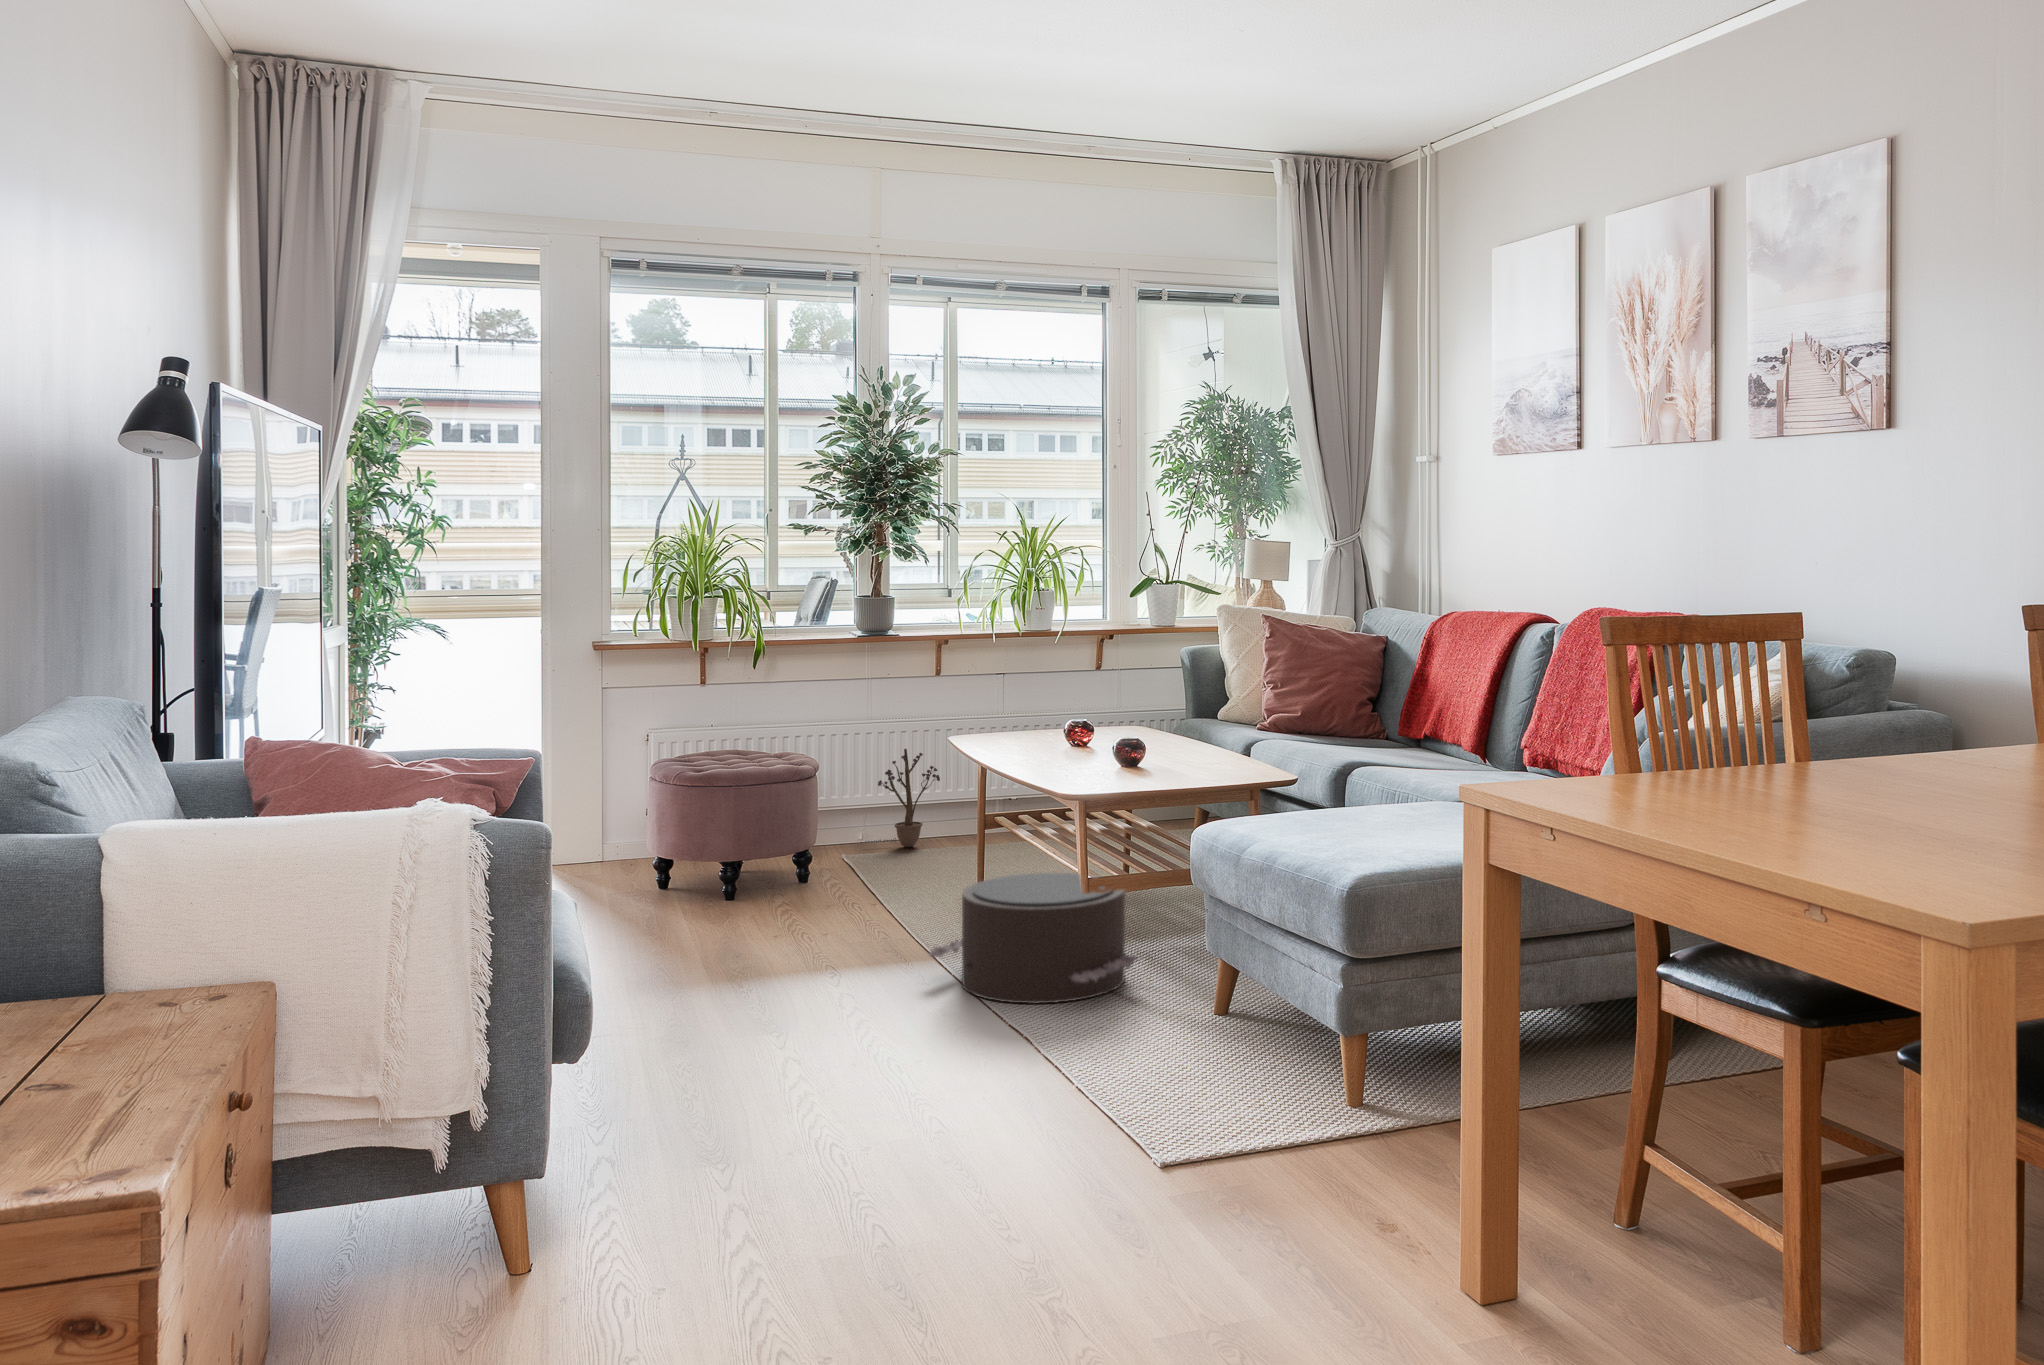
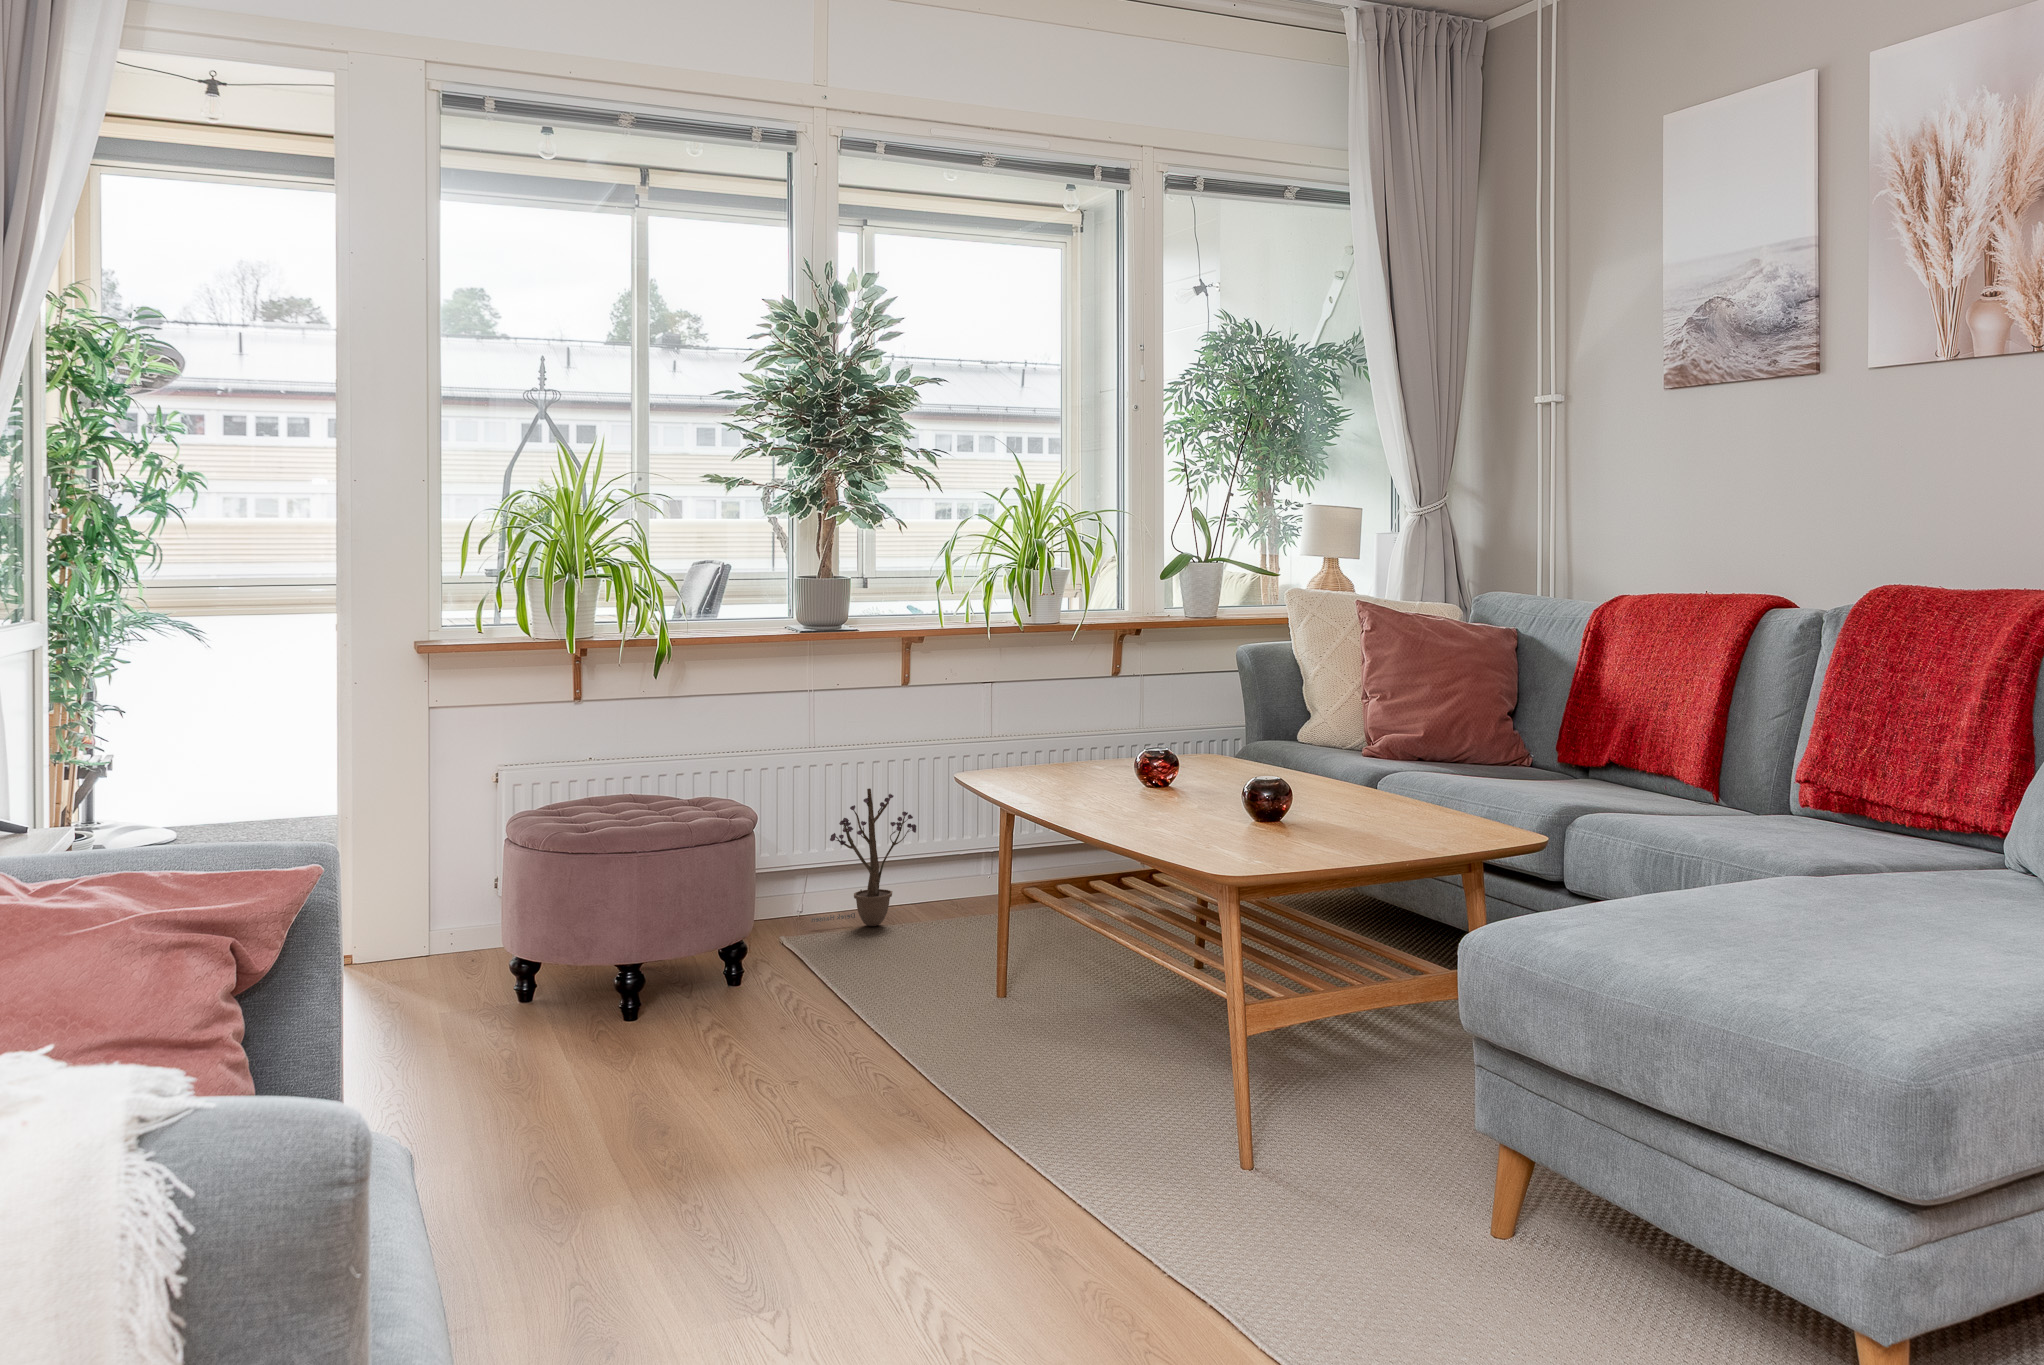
pouf: present [928,873,1140,1003] -> none [994,999,1351,1239]

